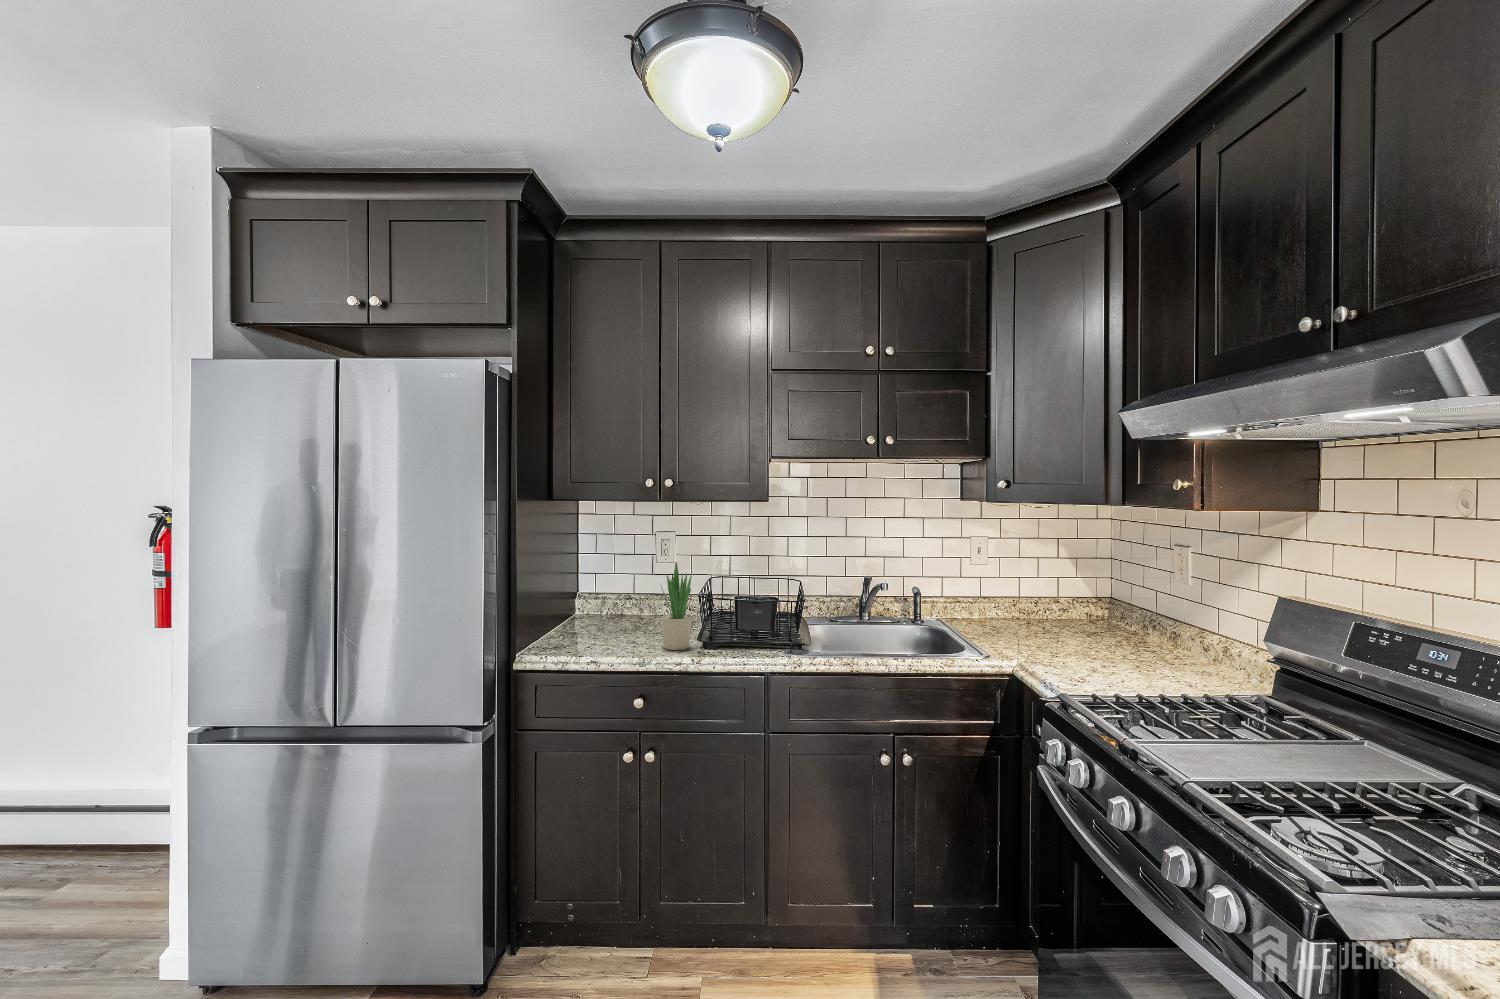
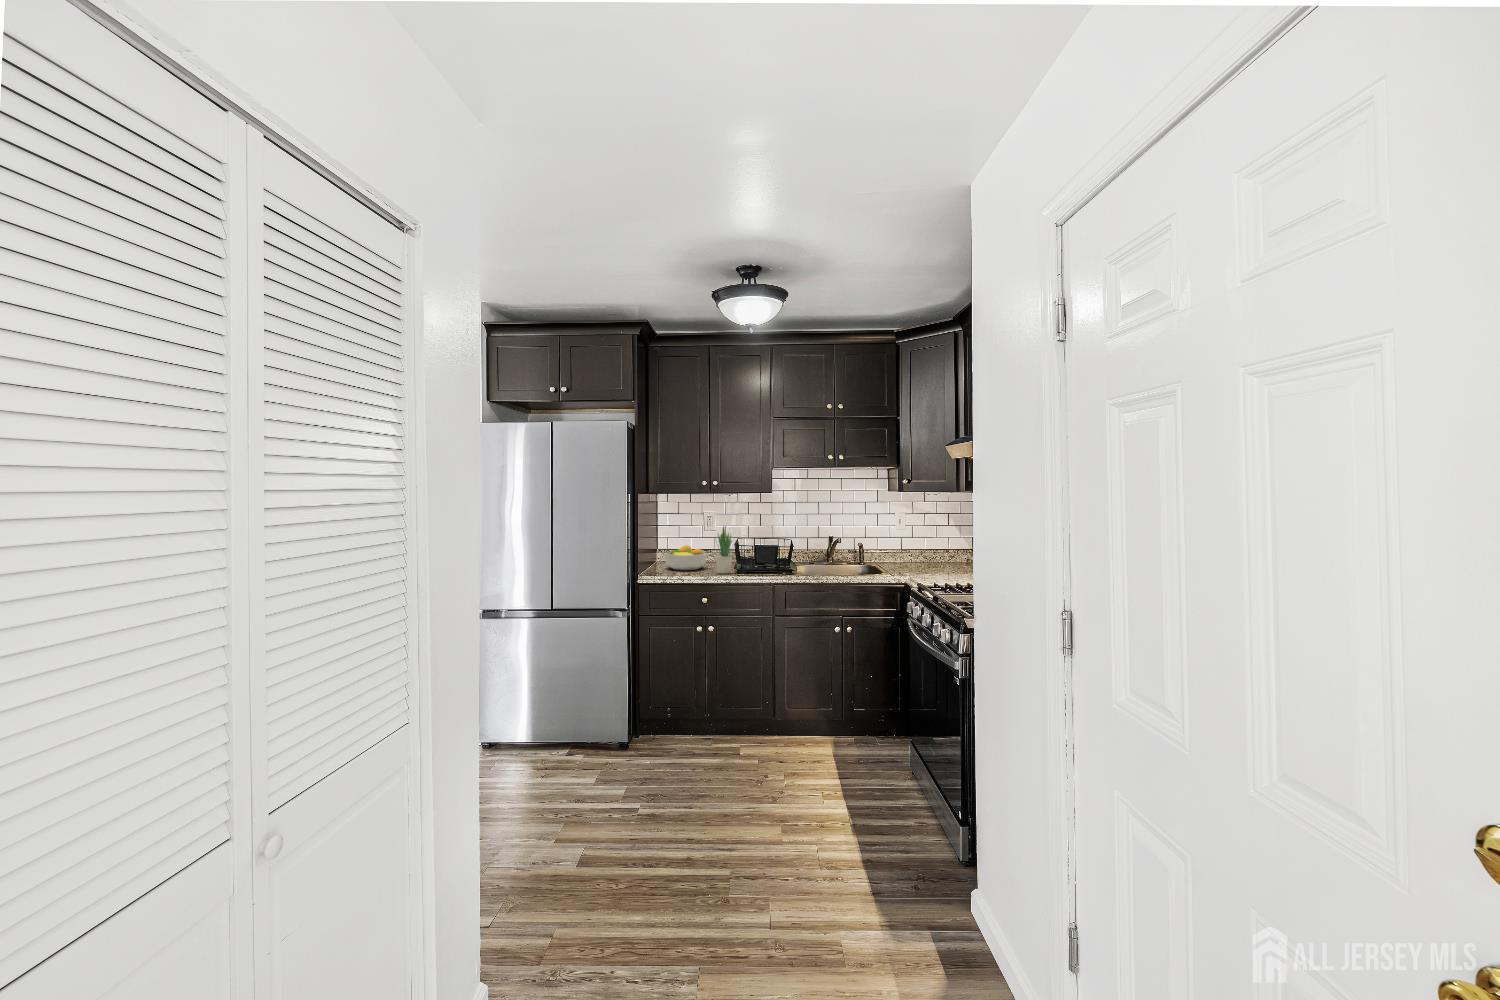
fruit bowl: none [577,589,651,638] -> present [665,545,706,570]

